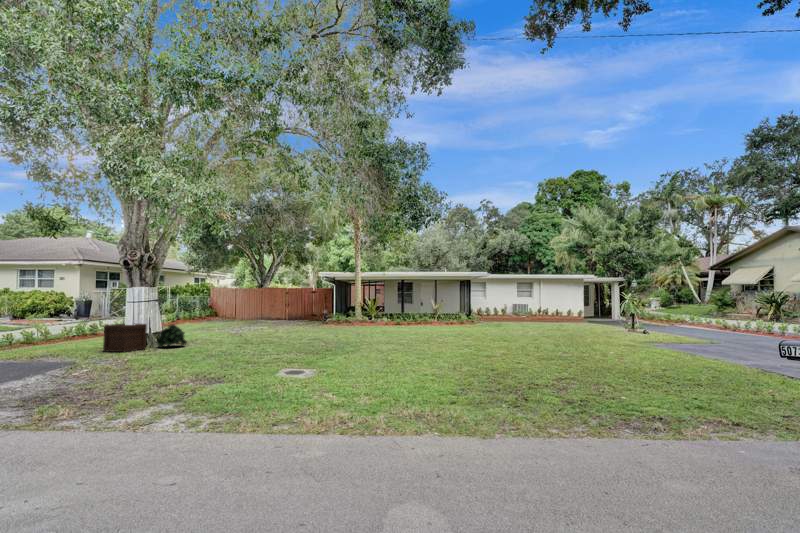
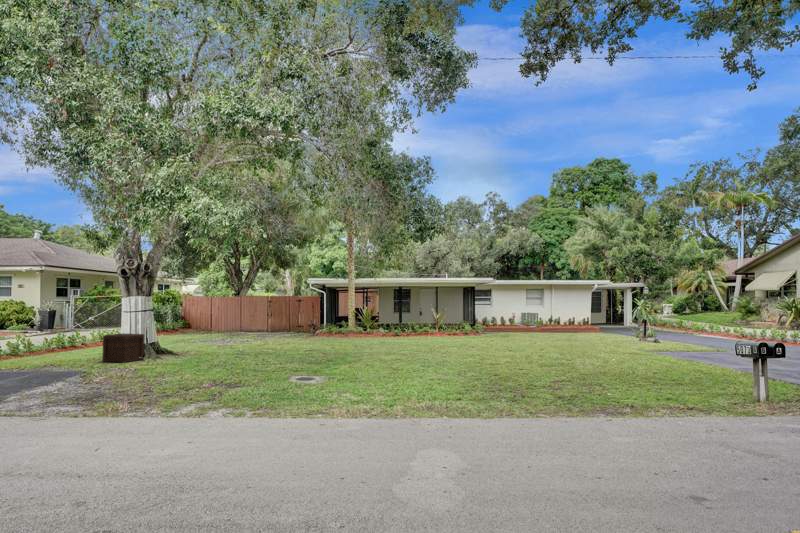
potted plant: present [156,324,187,348] -> none [153,334,184,359]

